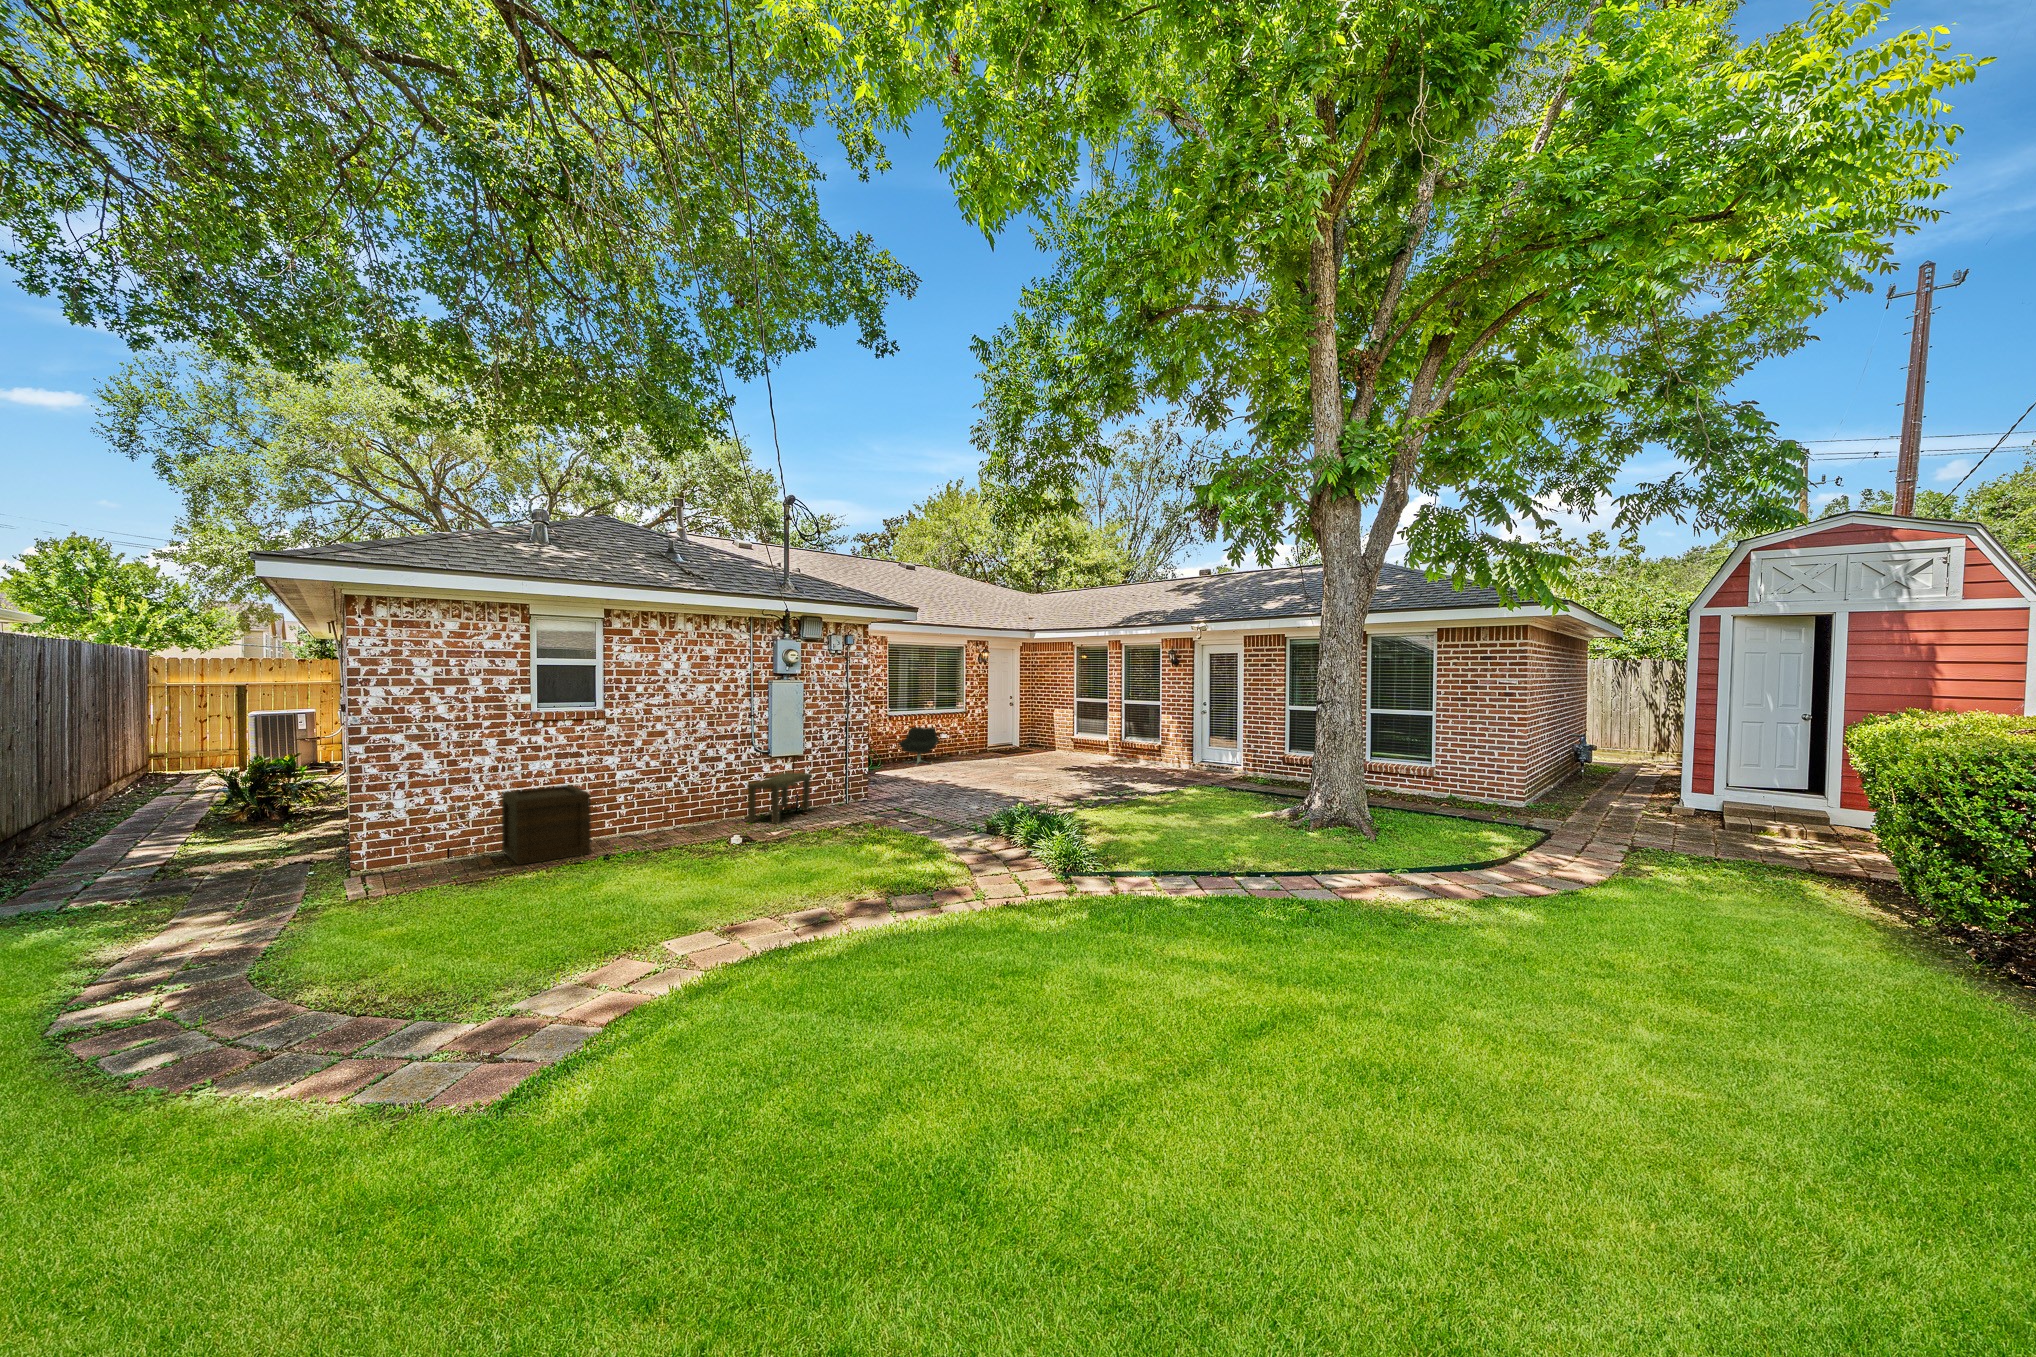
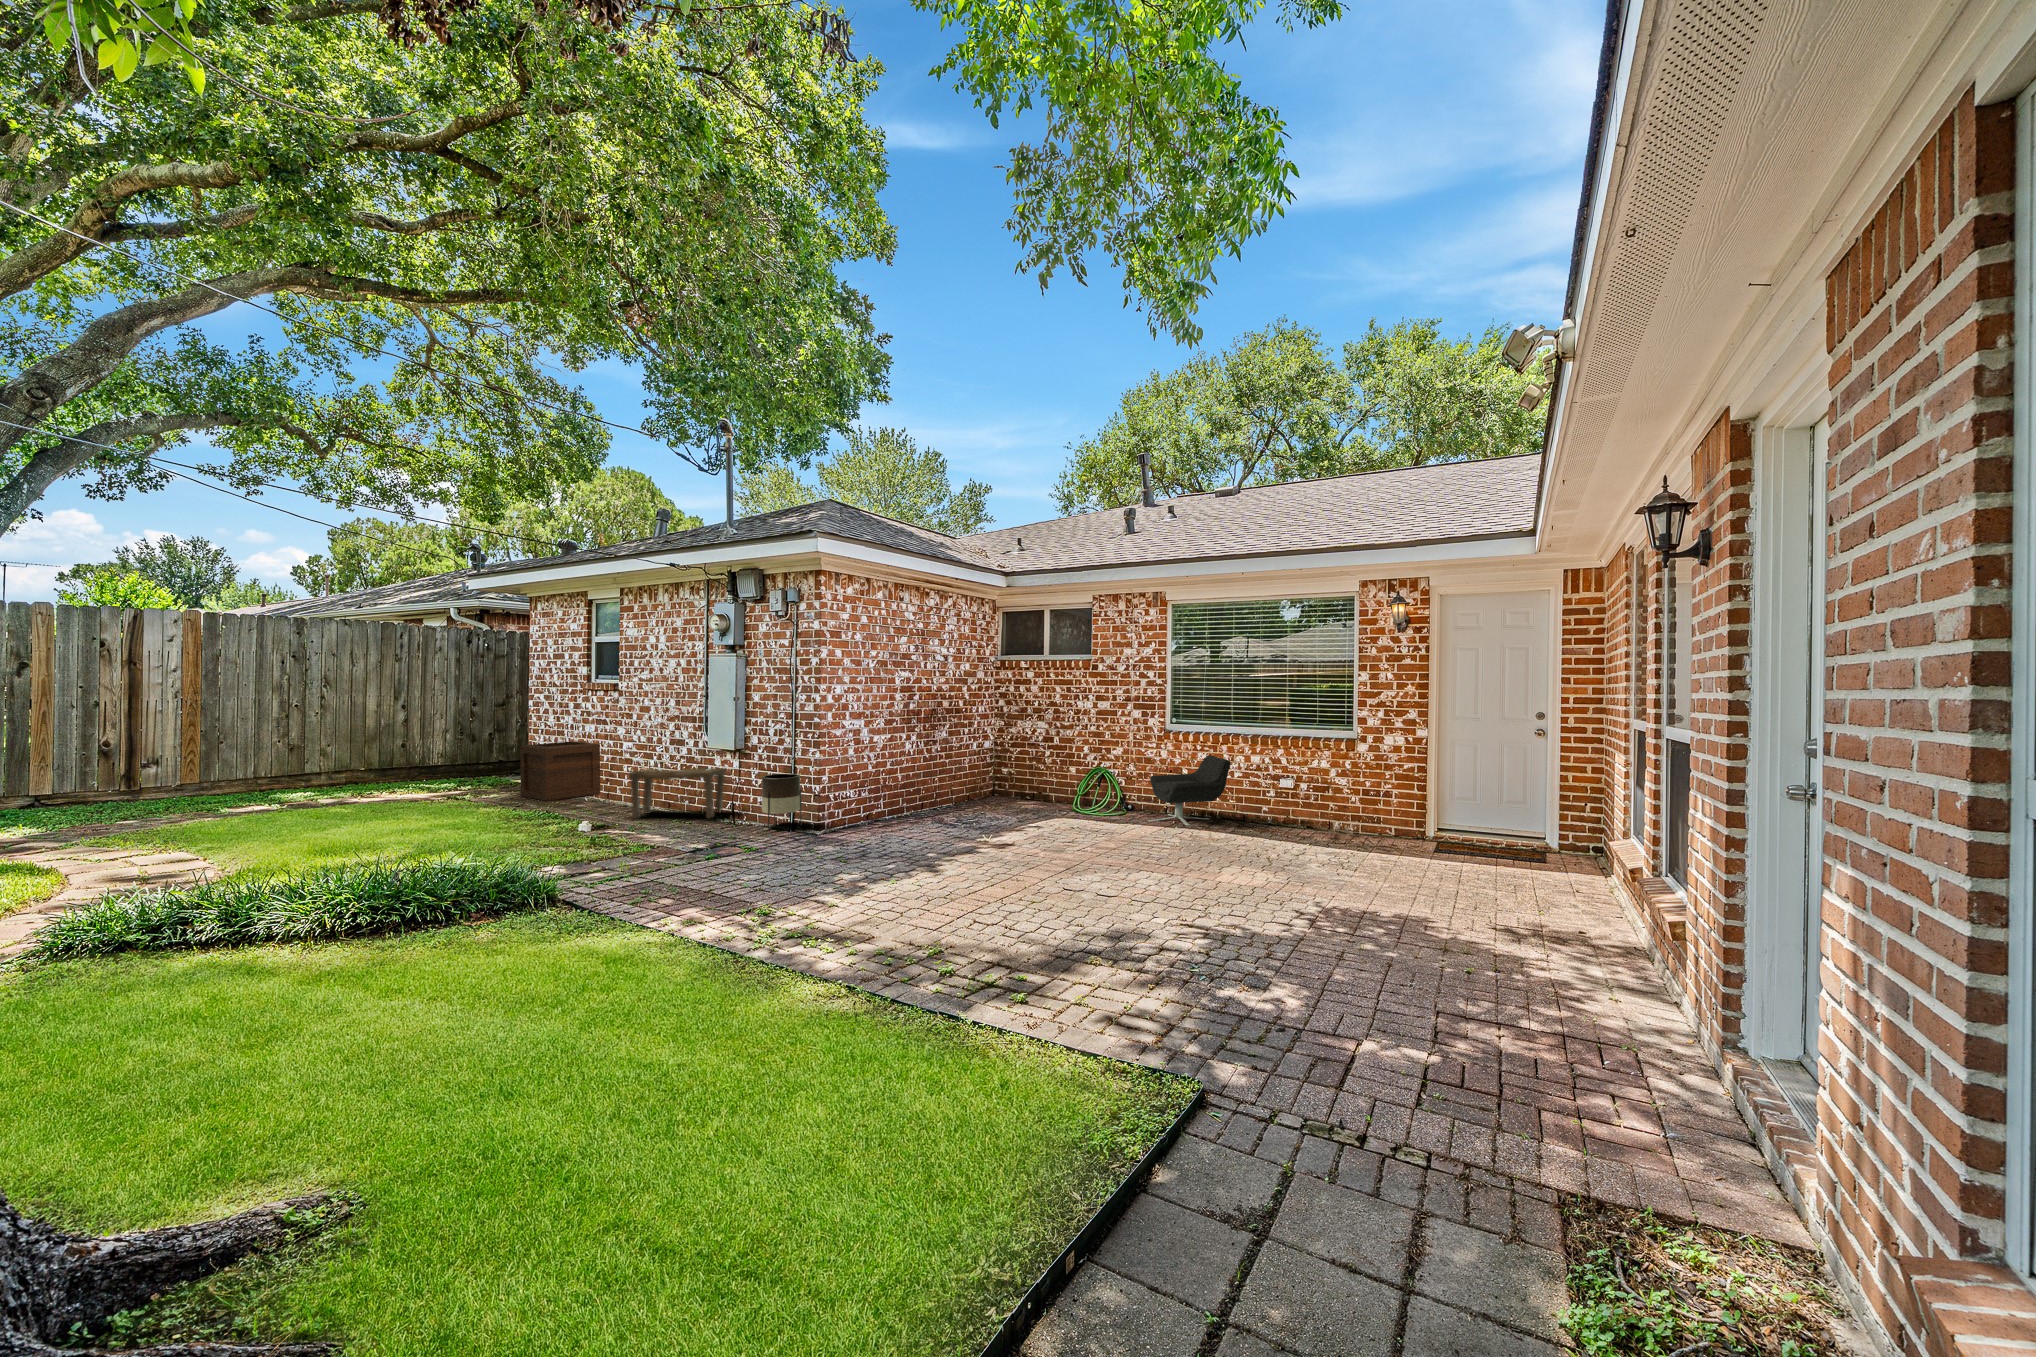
planter: none [843,764,870,802] -> present [762,774,802,829]

